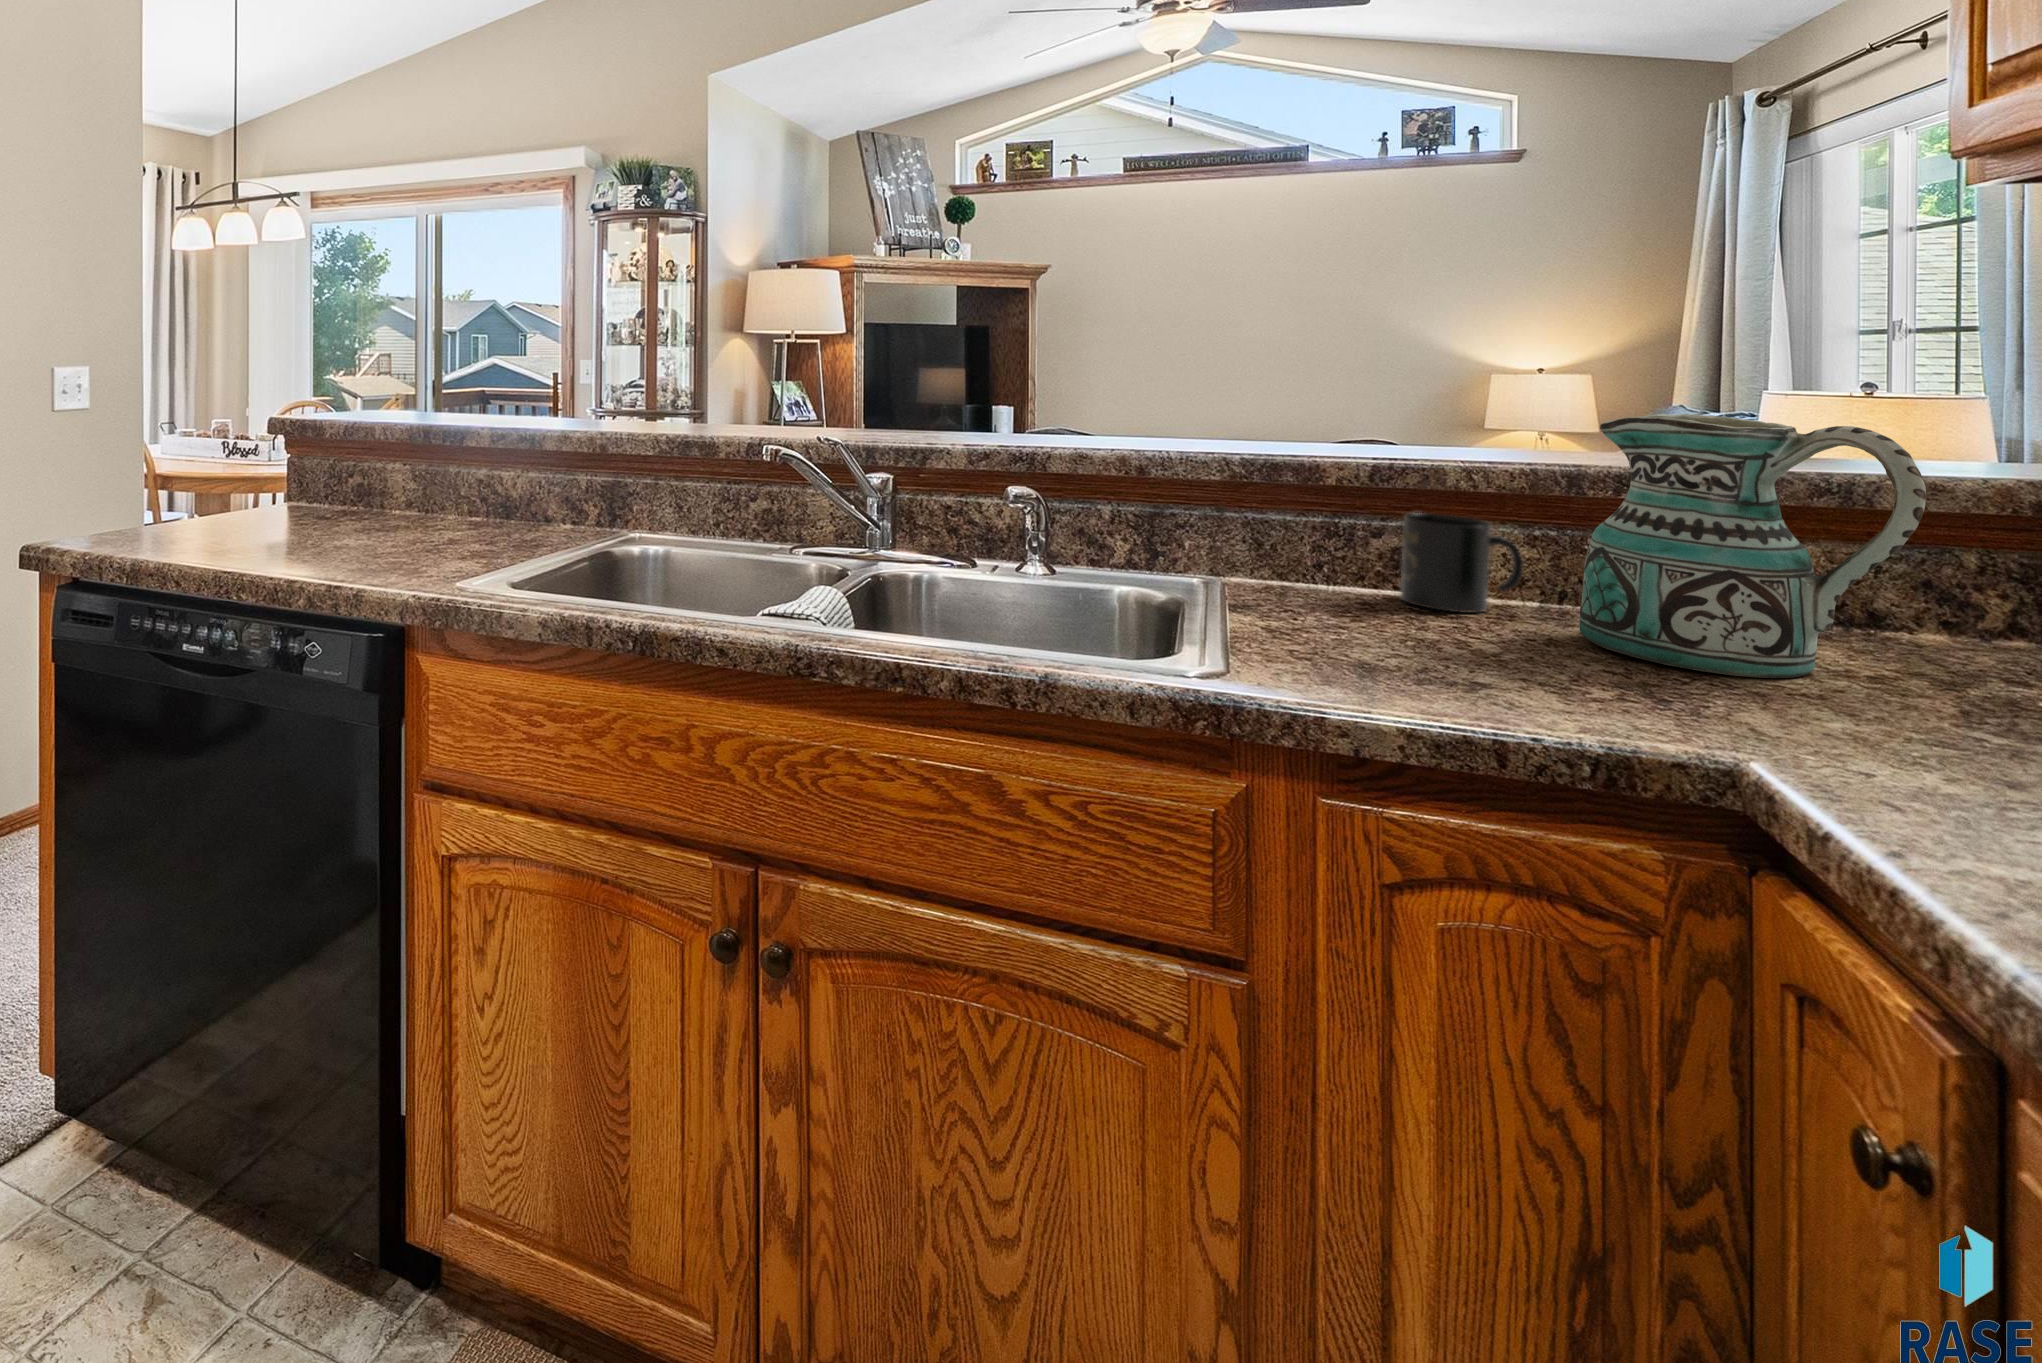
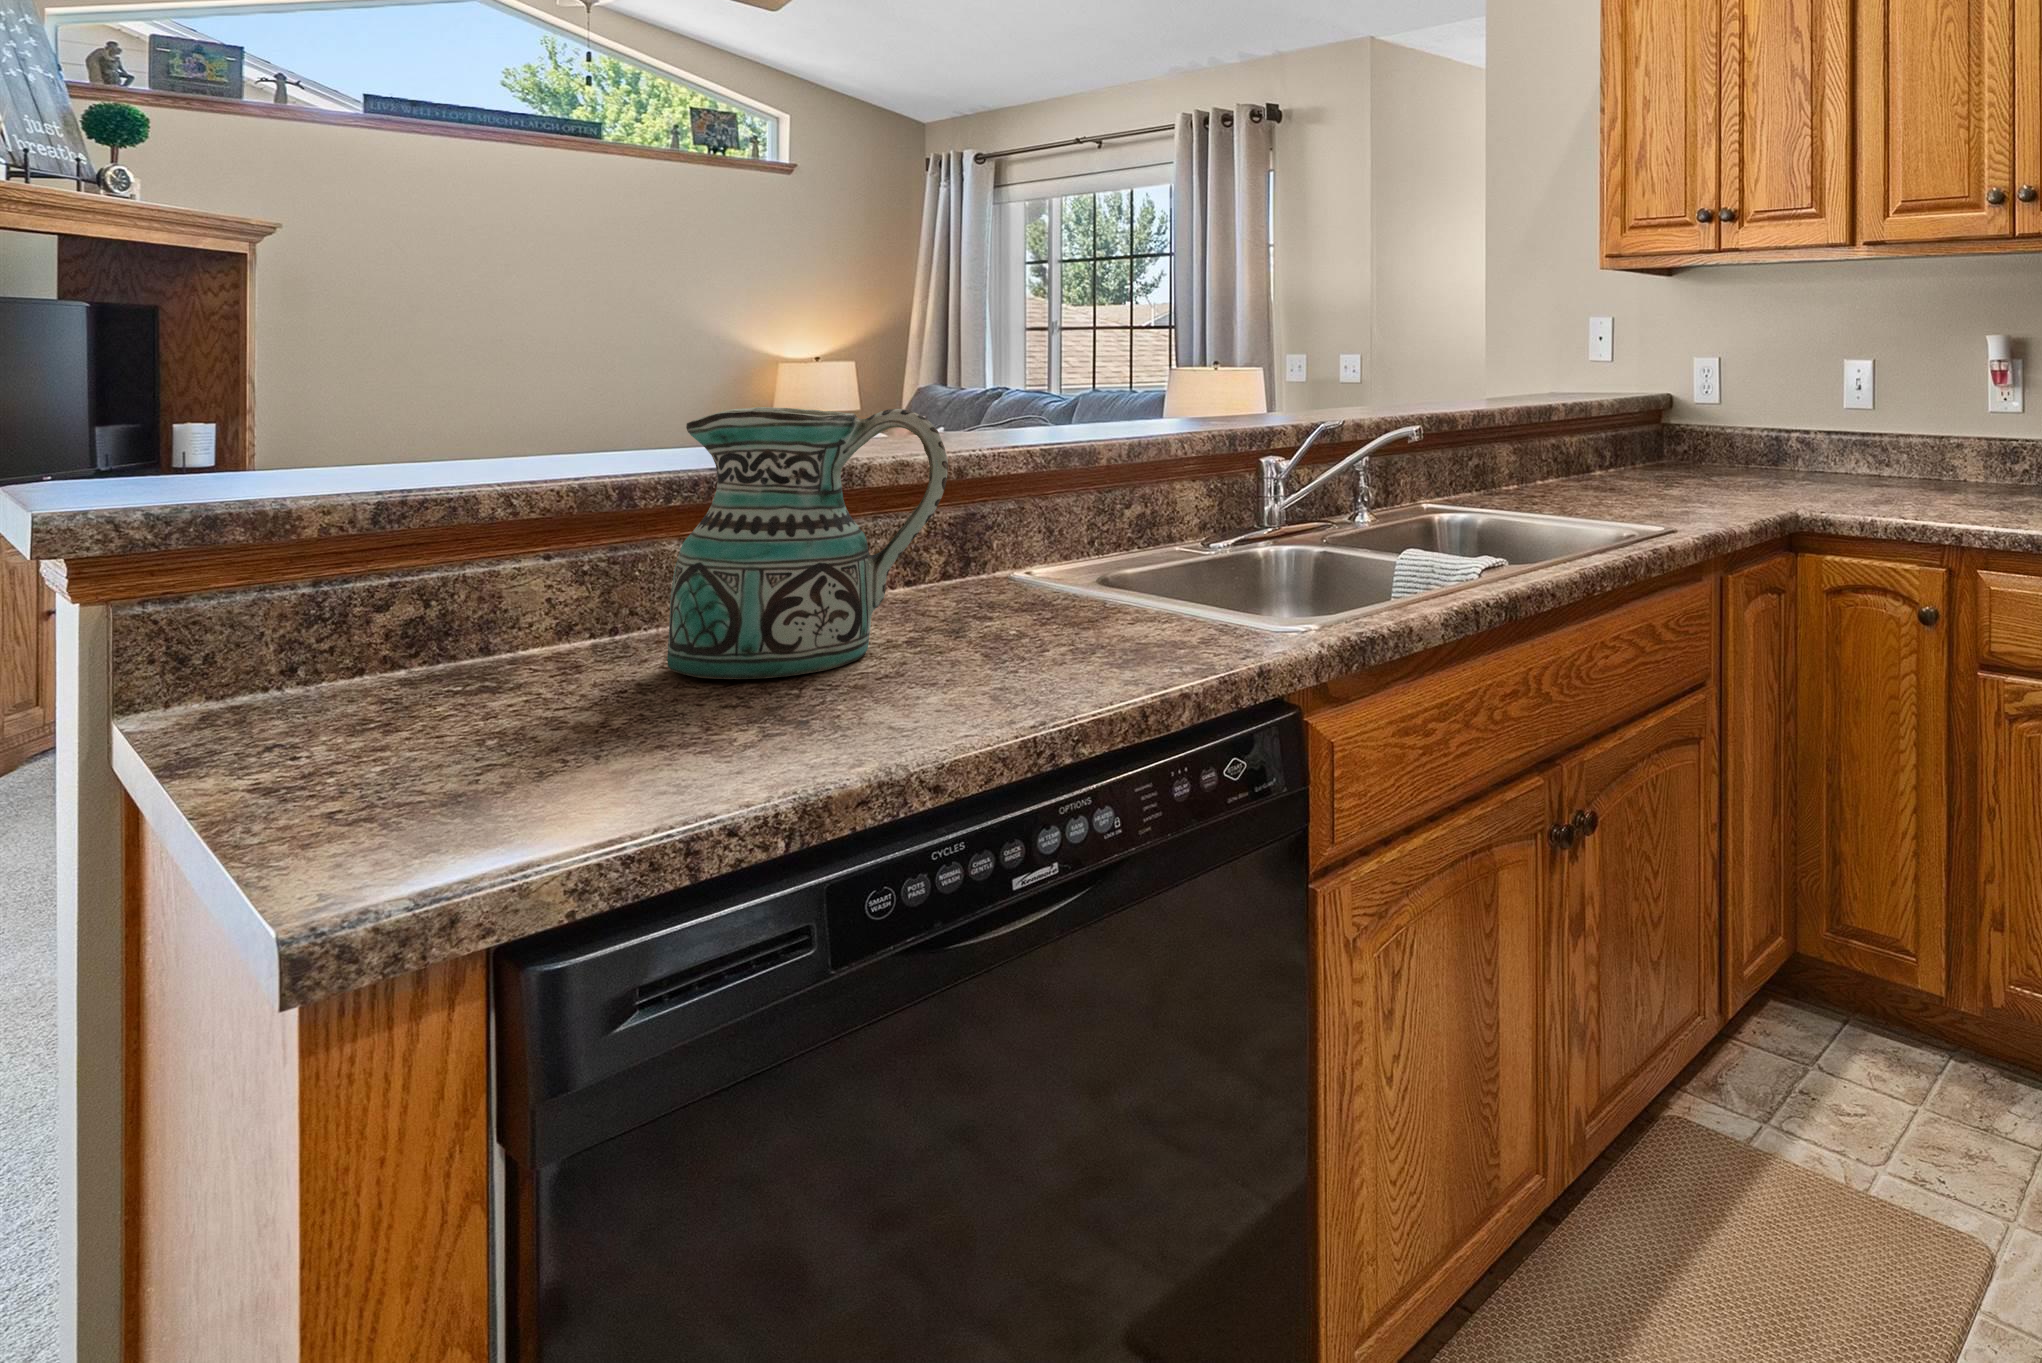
mug: present [1400,513,1523,613] -> none [428,558,582,689]

